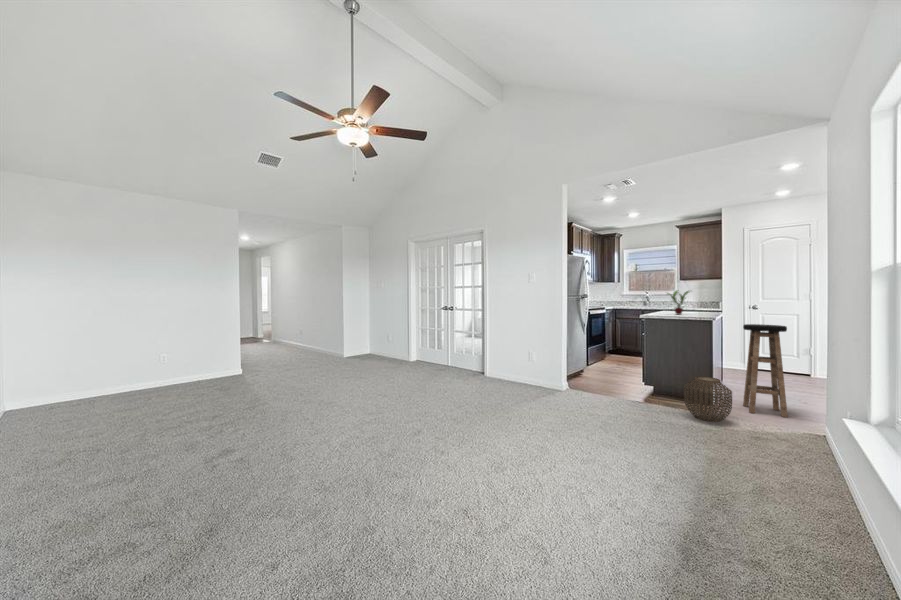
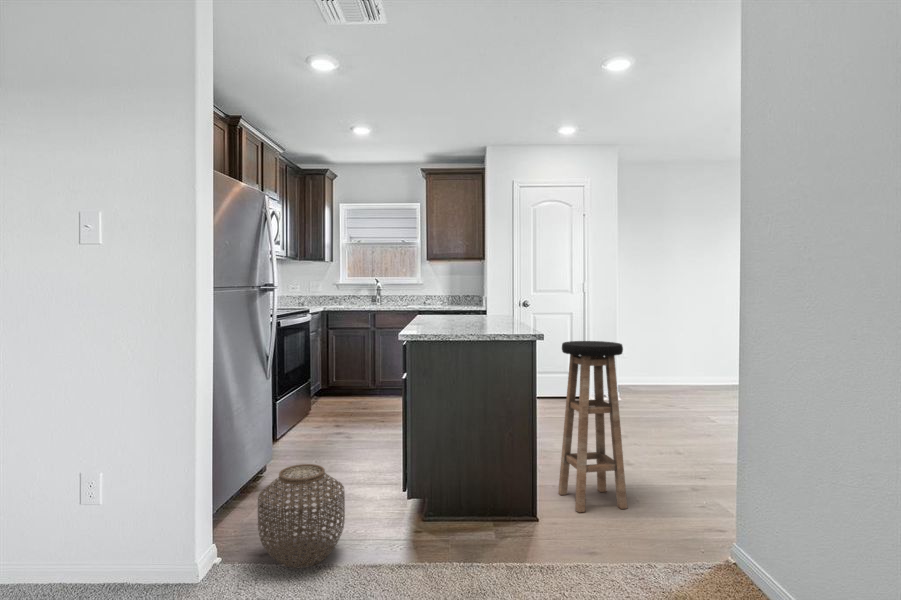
potted plant: present [667,291,689,315] -> none [432,276,482,327]
woven basket: present [684,376,732,422] -> present [258,464,345,568]

